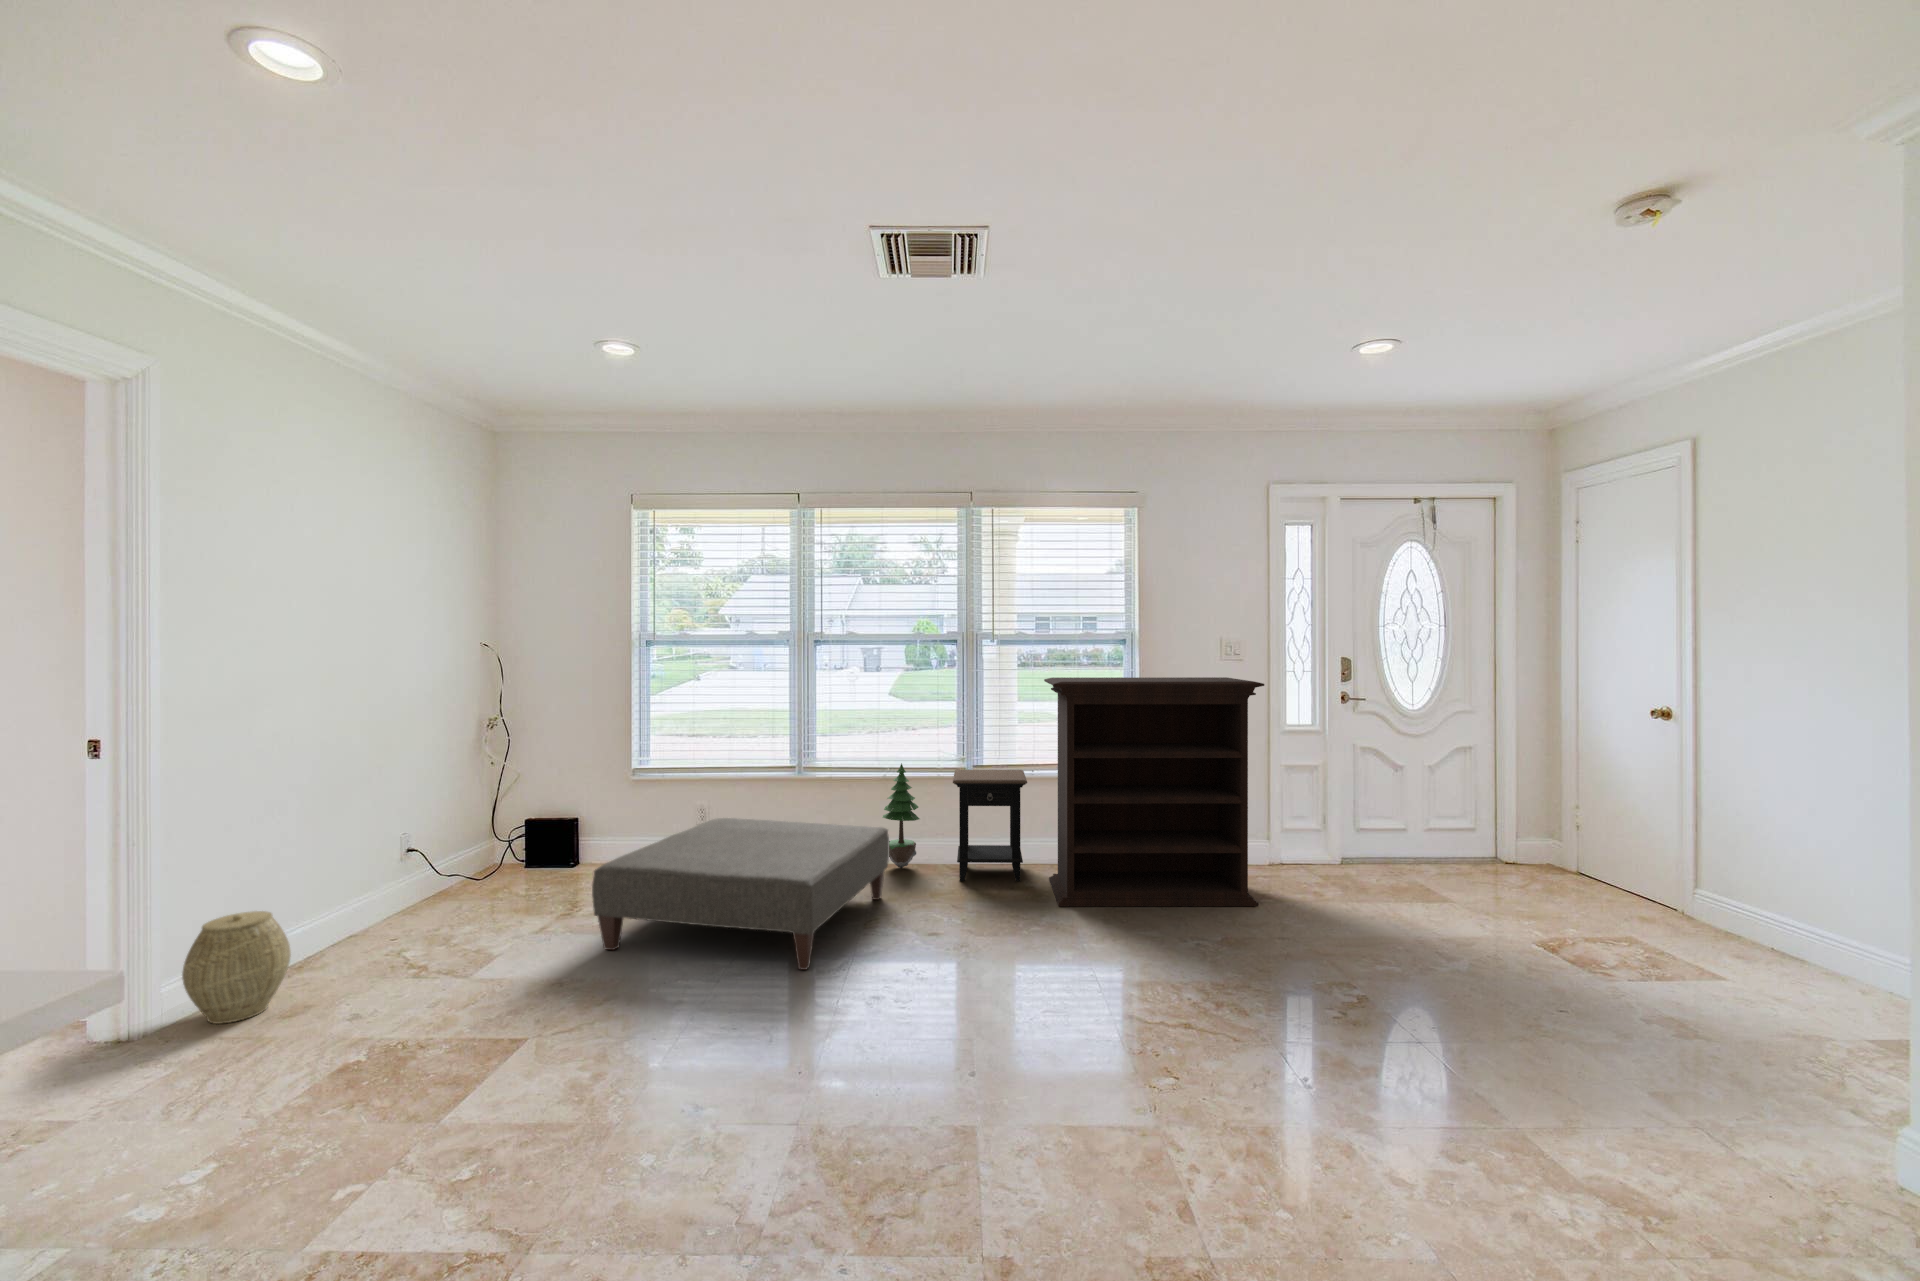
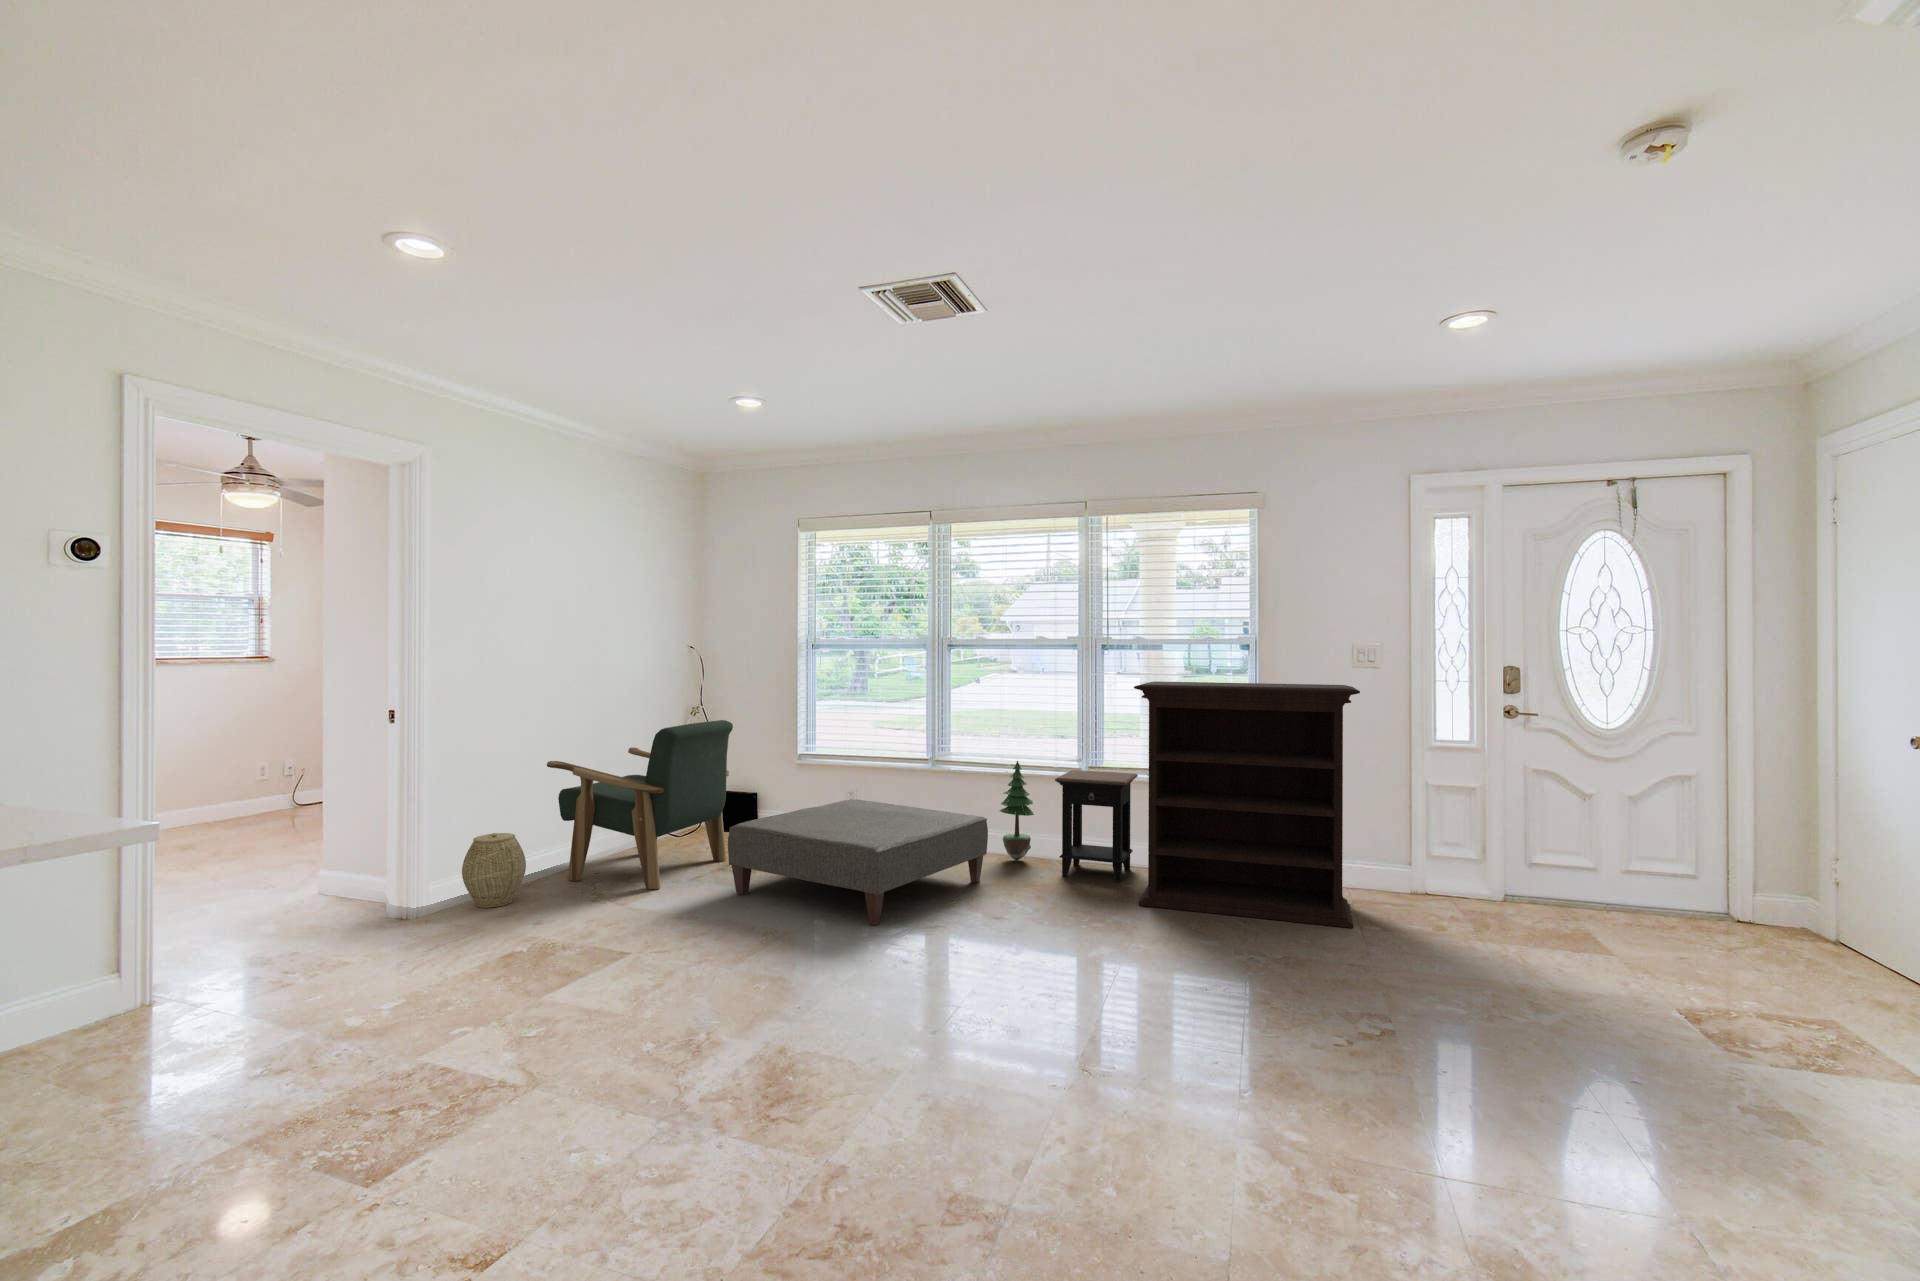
armchair: none [309,735,572,960] -> present [547,720,733,889]

